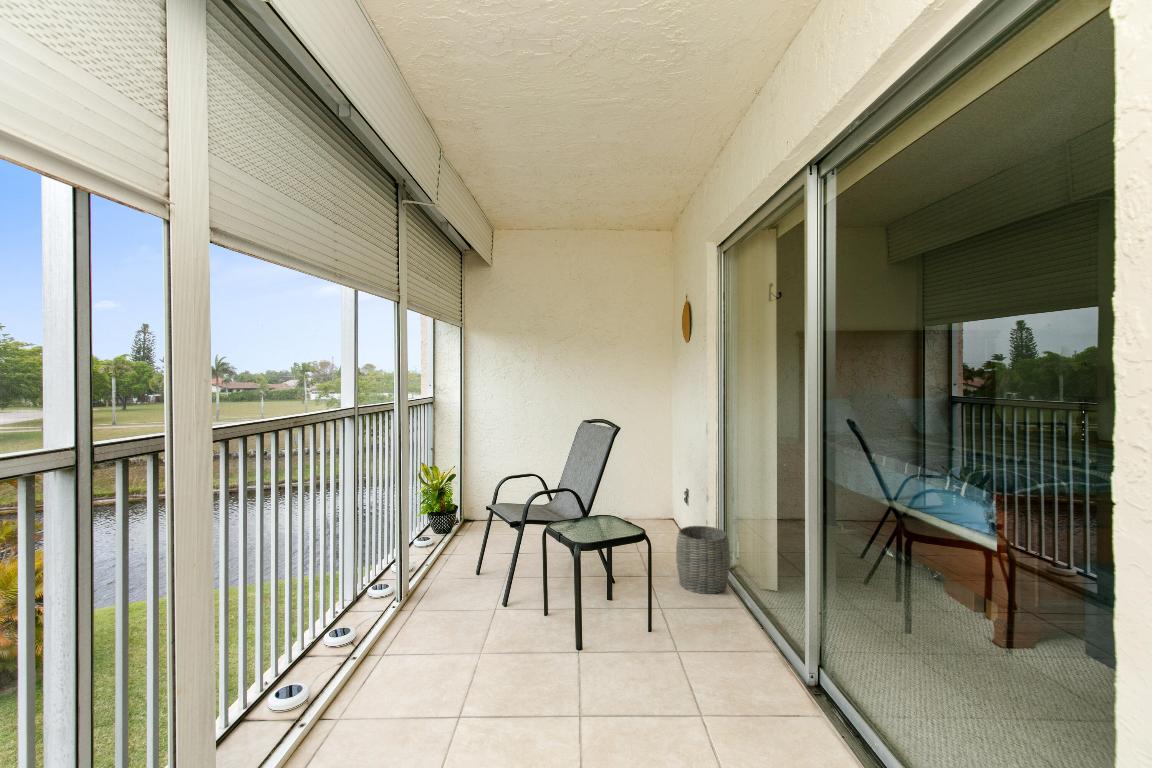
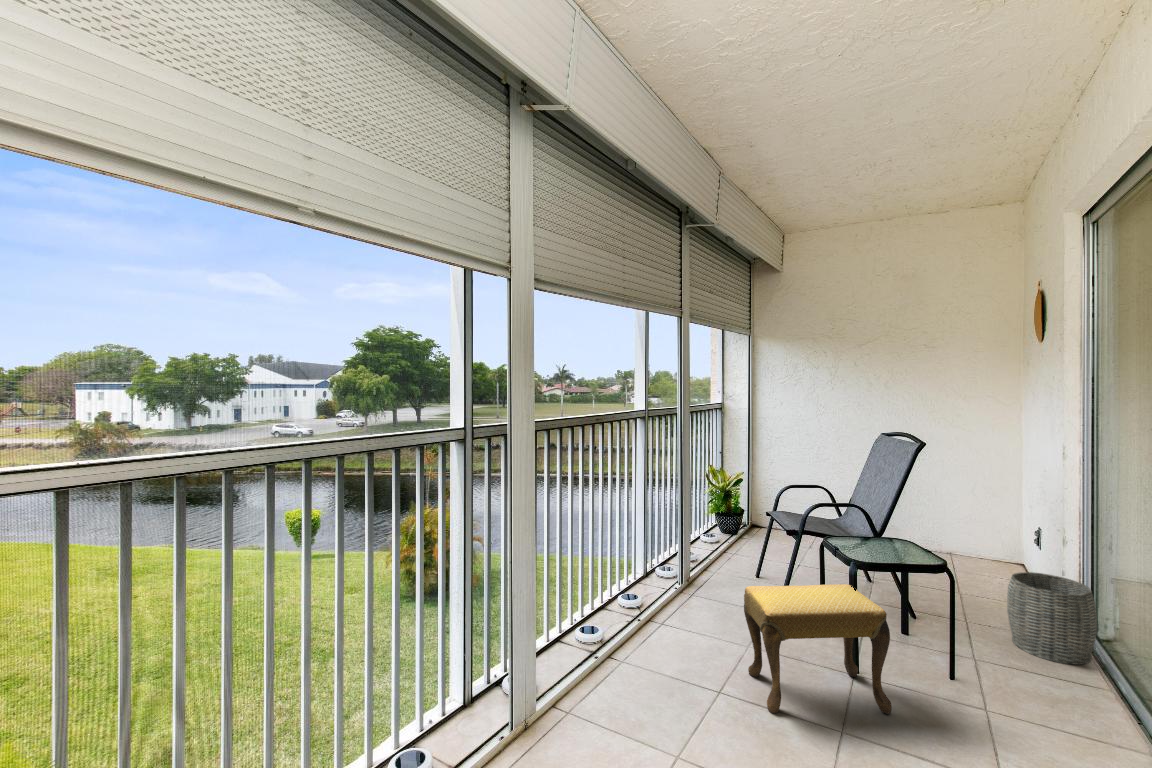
footstool: none [482,568,617,721] -> present [744,584,892,714]

